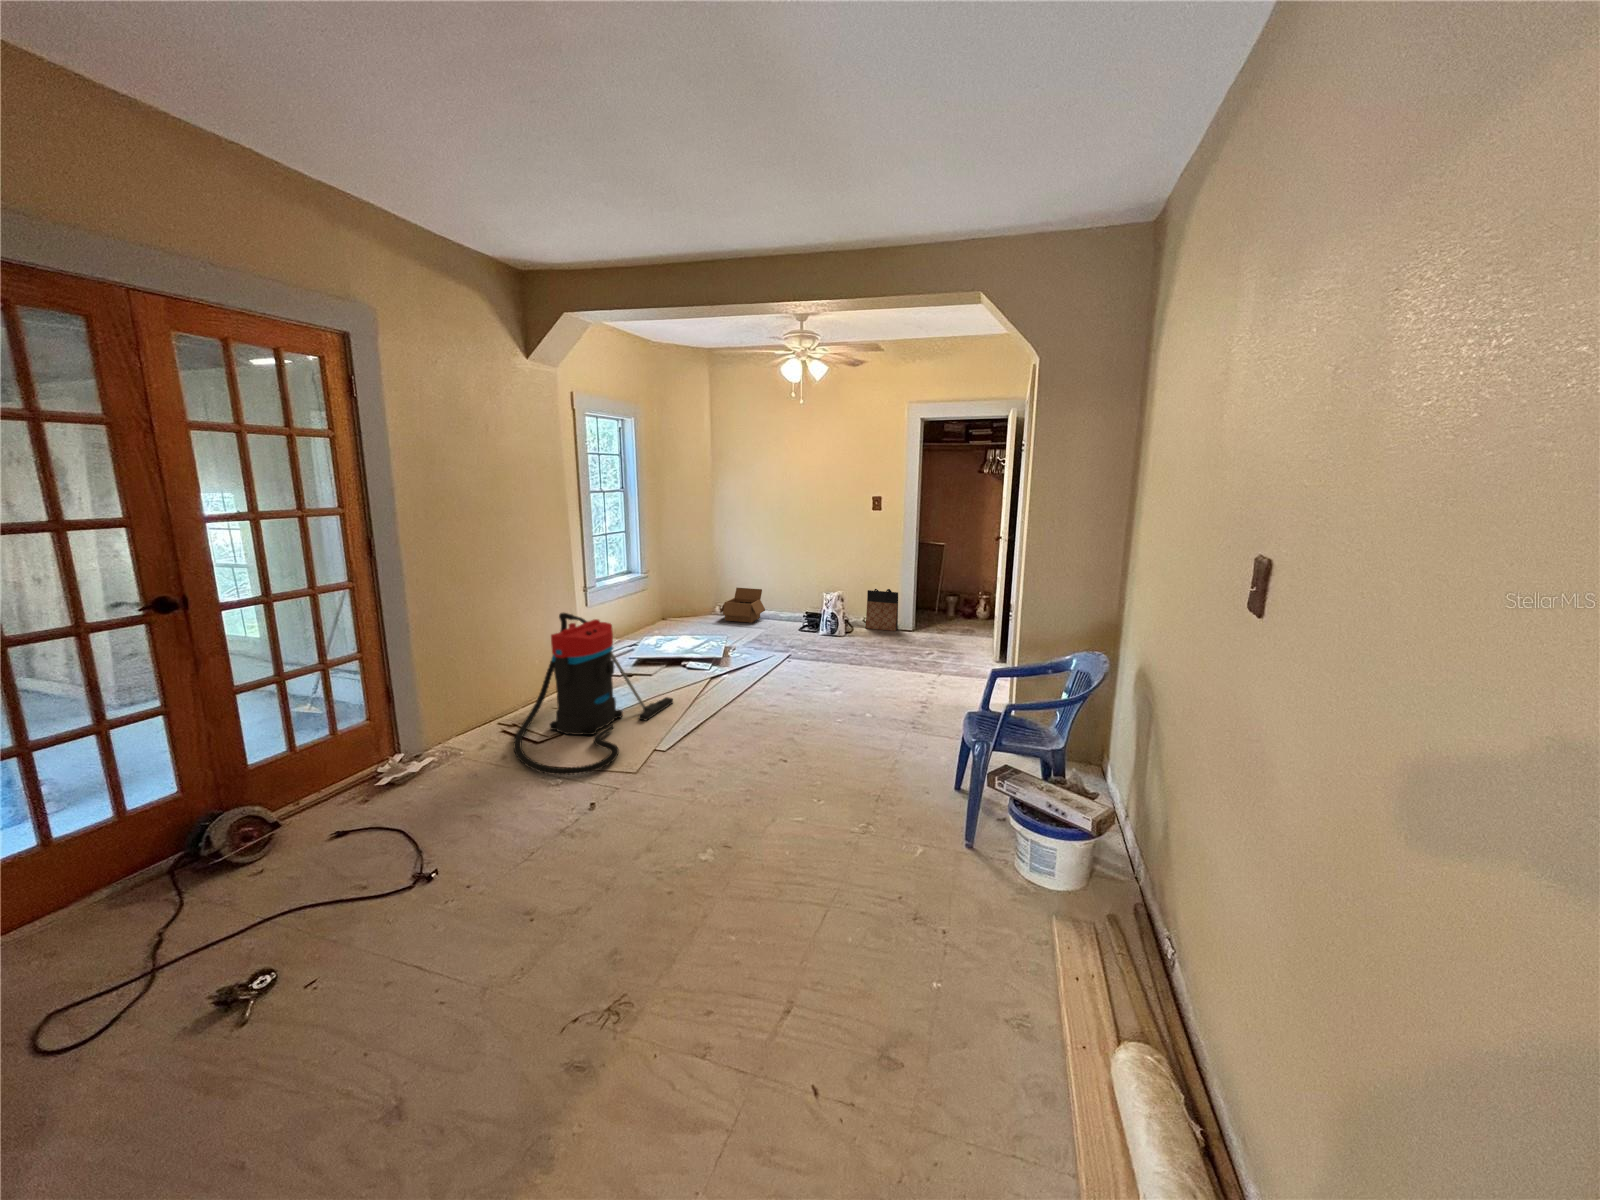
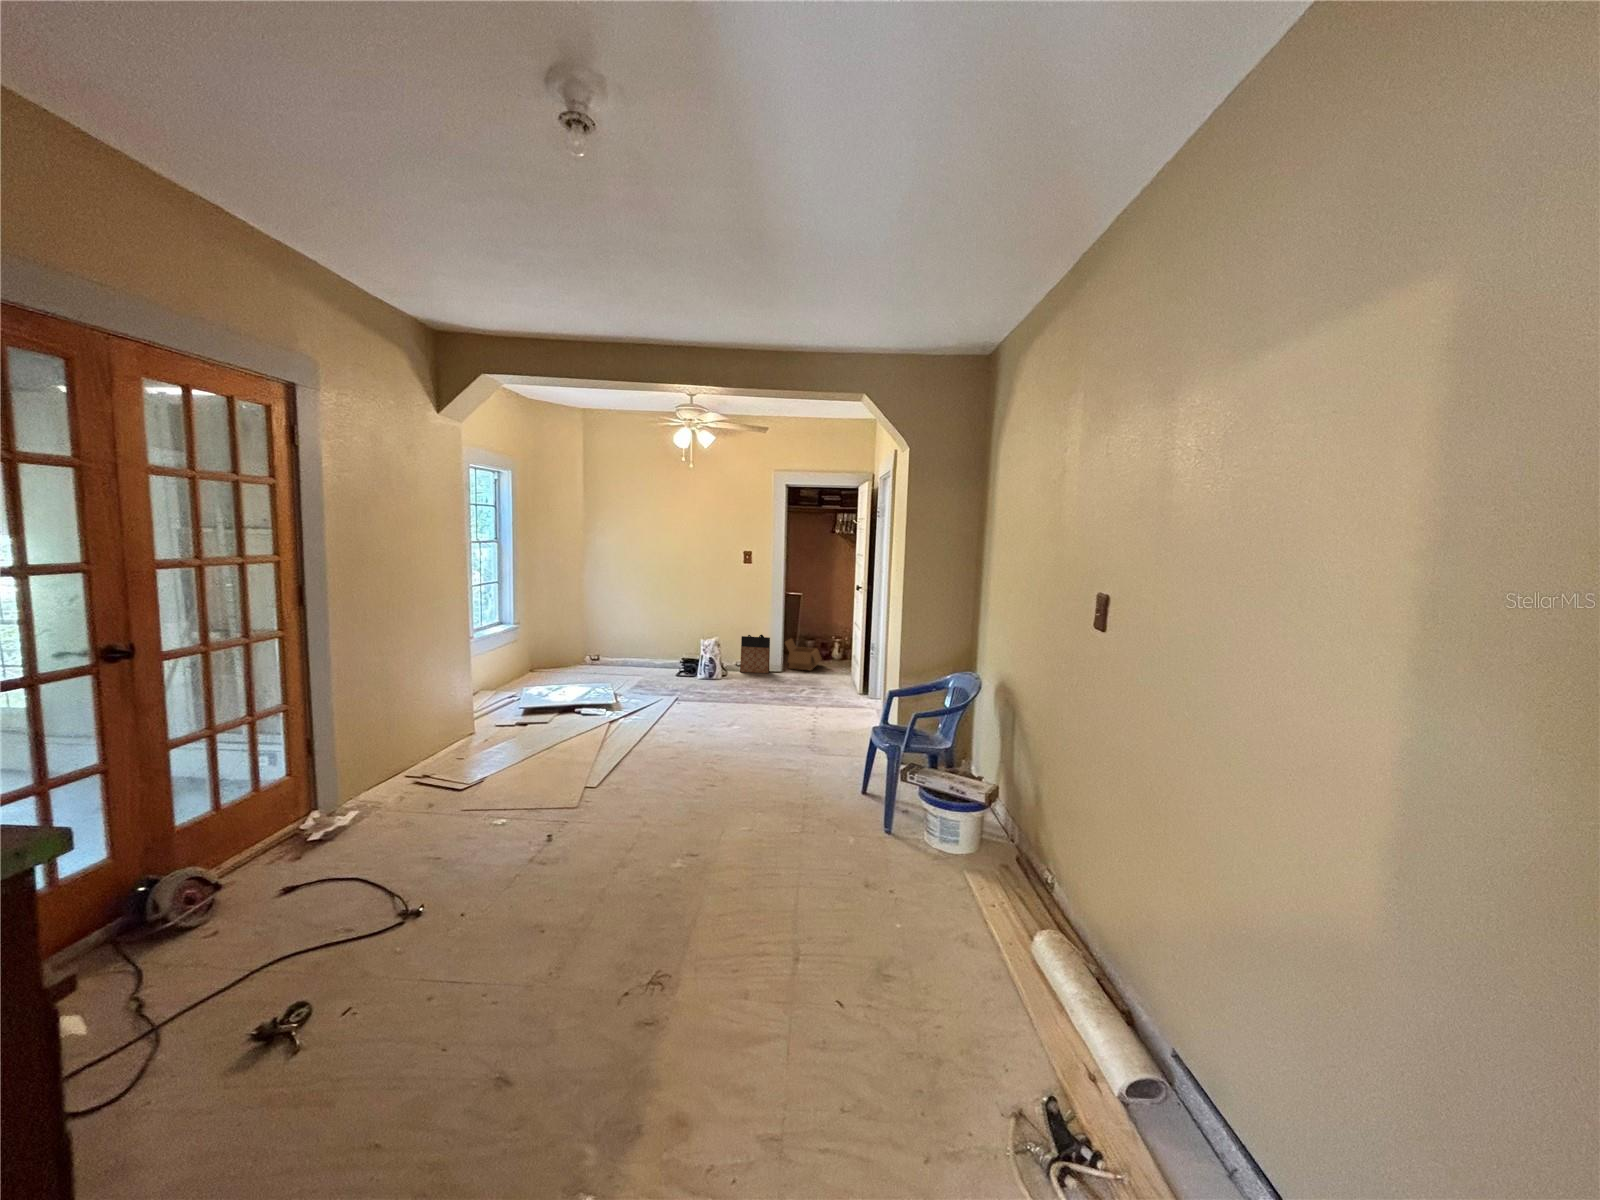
box: present [720,588,765,623] -> present [785,638,822,670]
vacuum cleaner: present [514,613,673,775] -> none [435,662,584,817]

